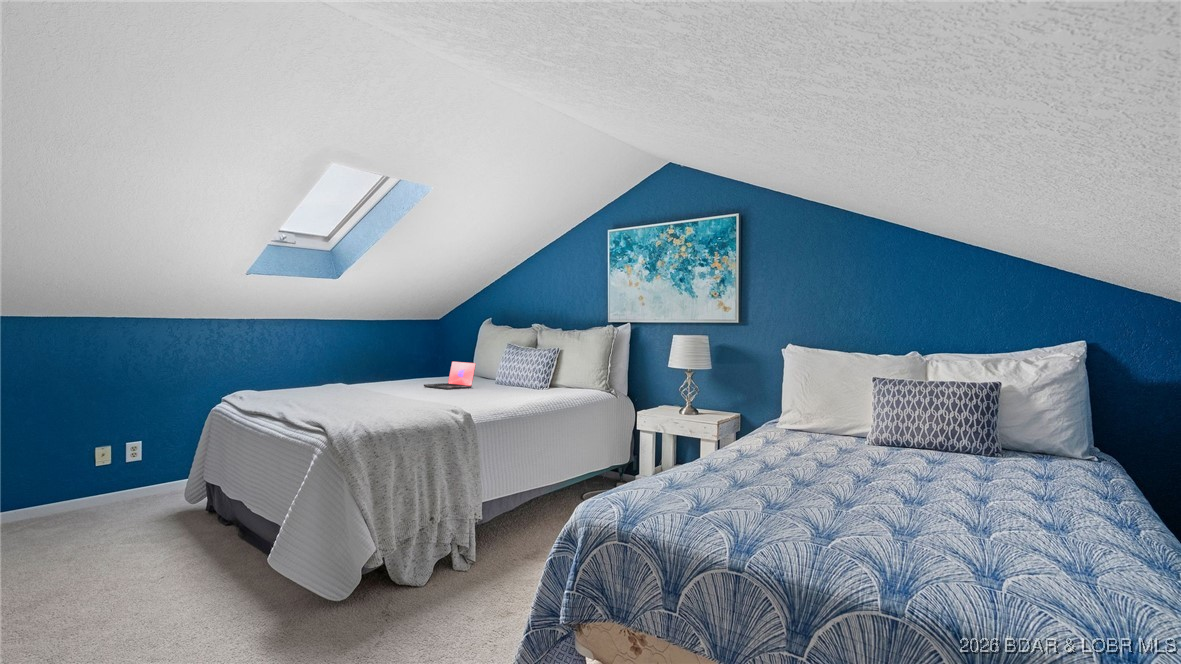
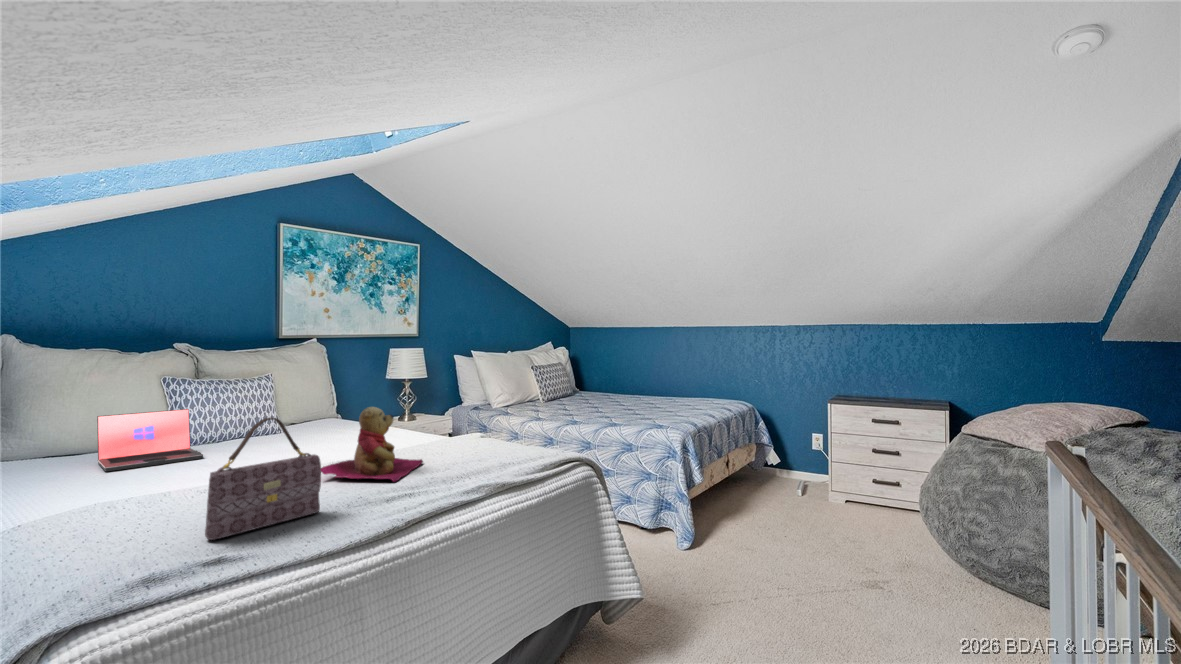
handbag: none [260,351,290,399] -> present [205,418,321,540]
teddy bear: none [330,360,398,402] -> present [321,407,423,482]

